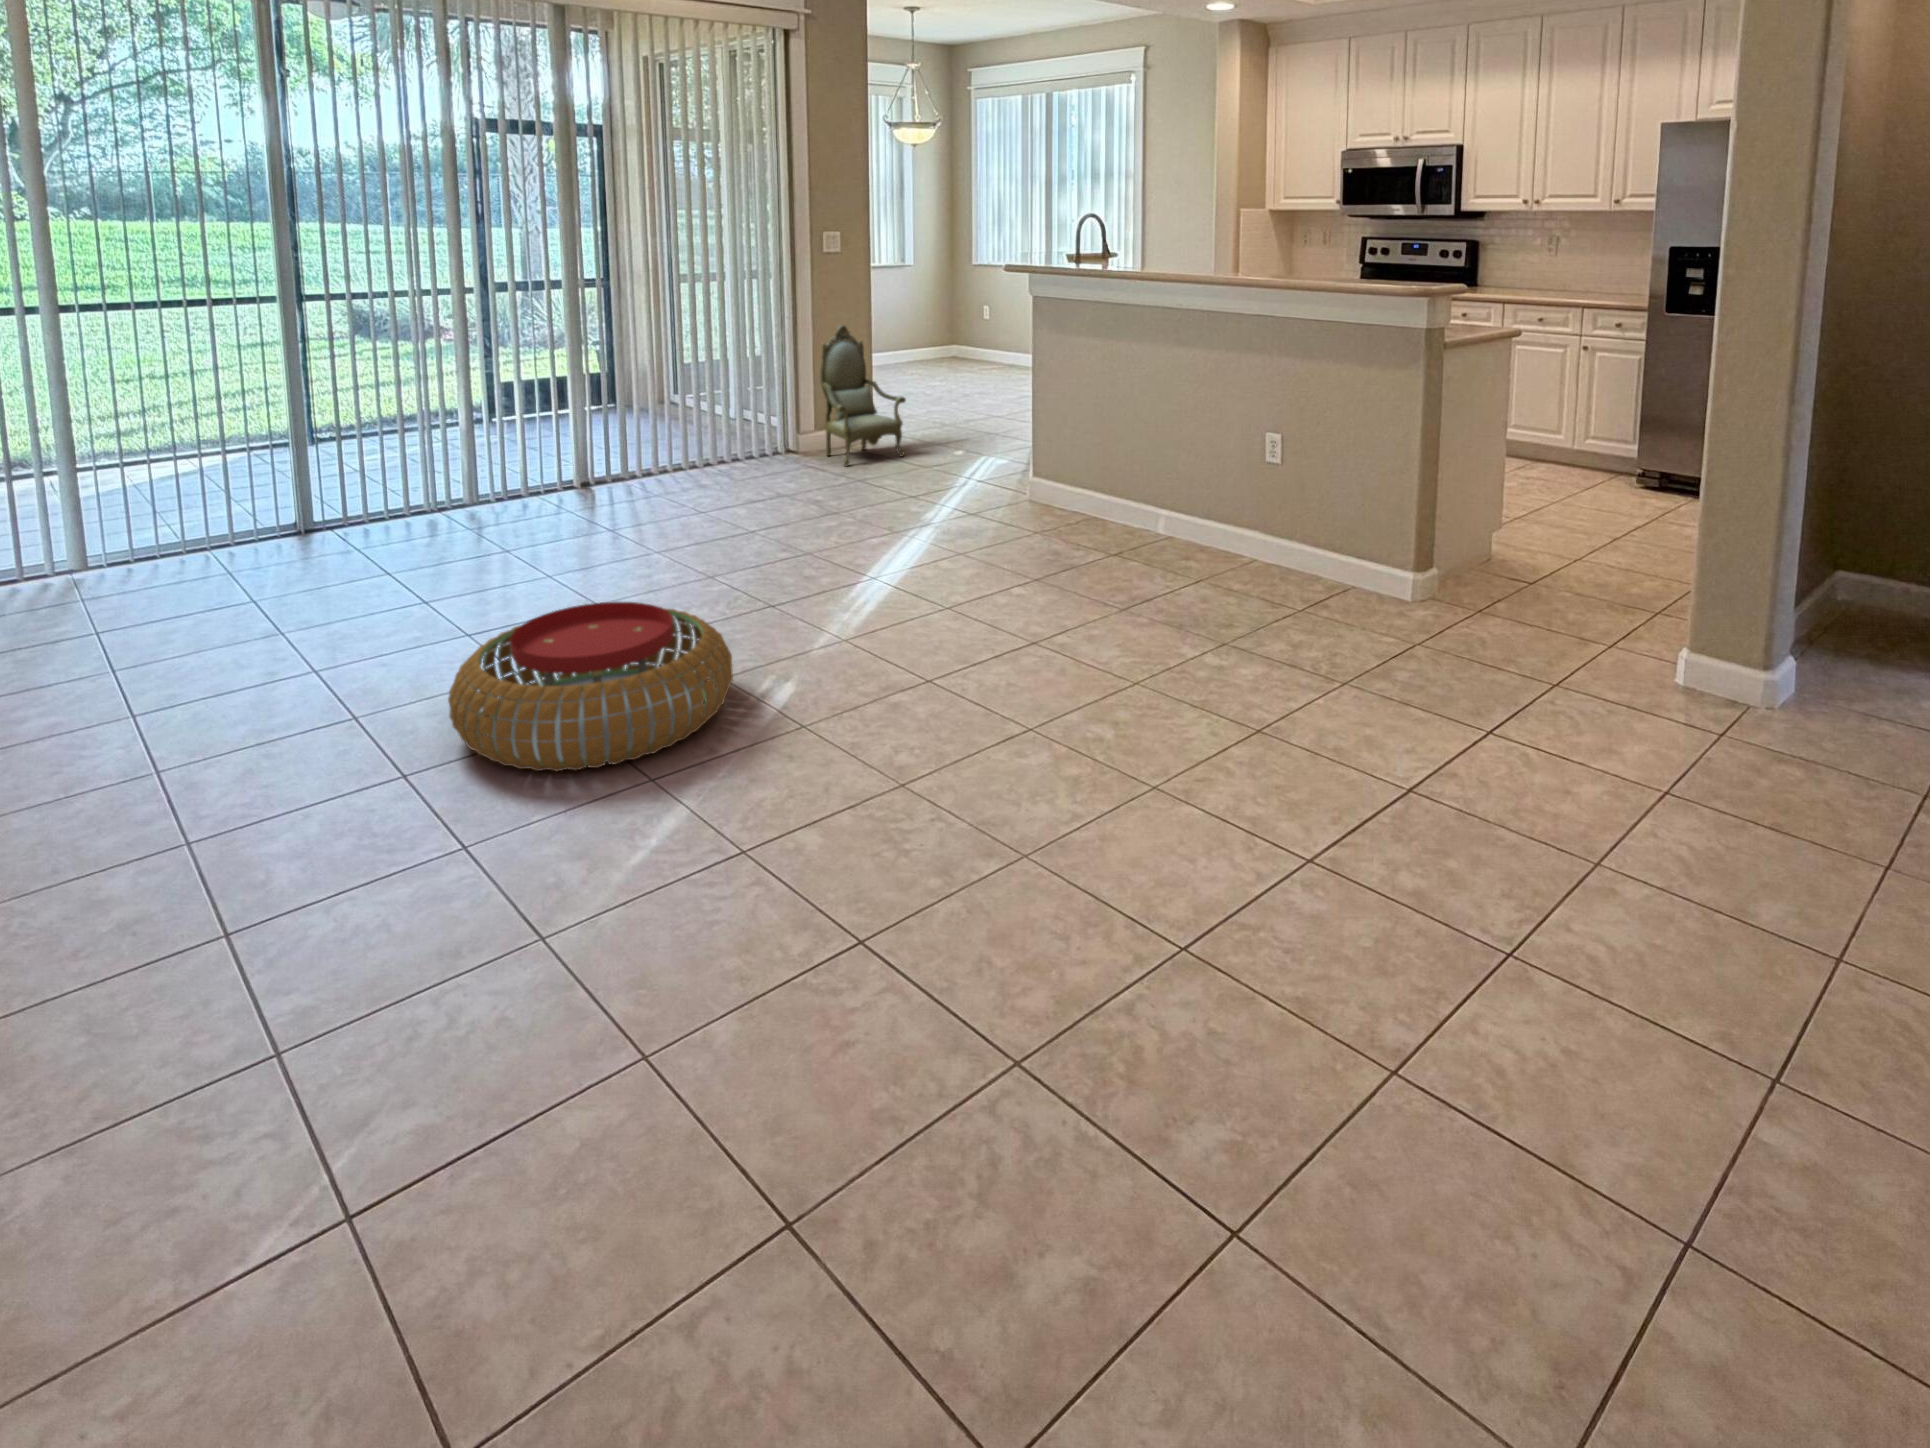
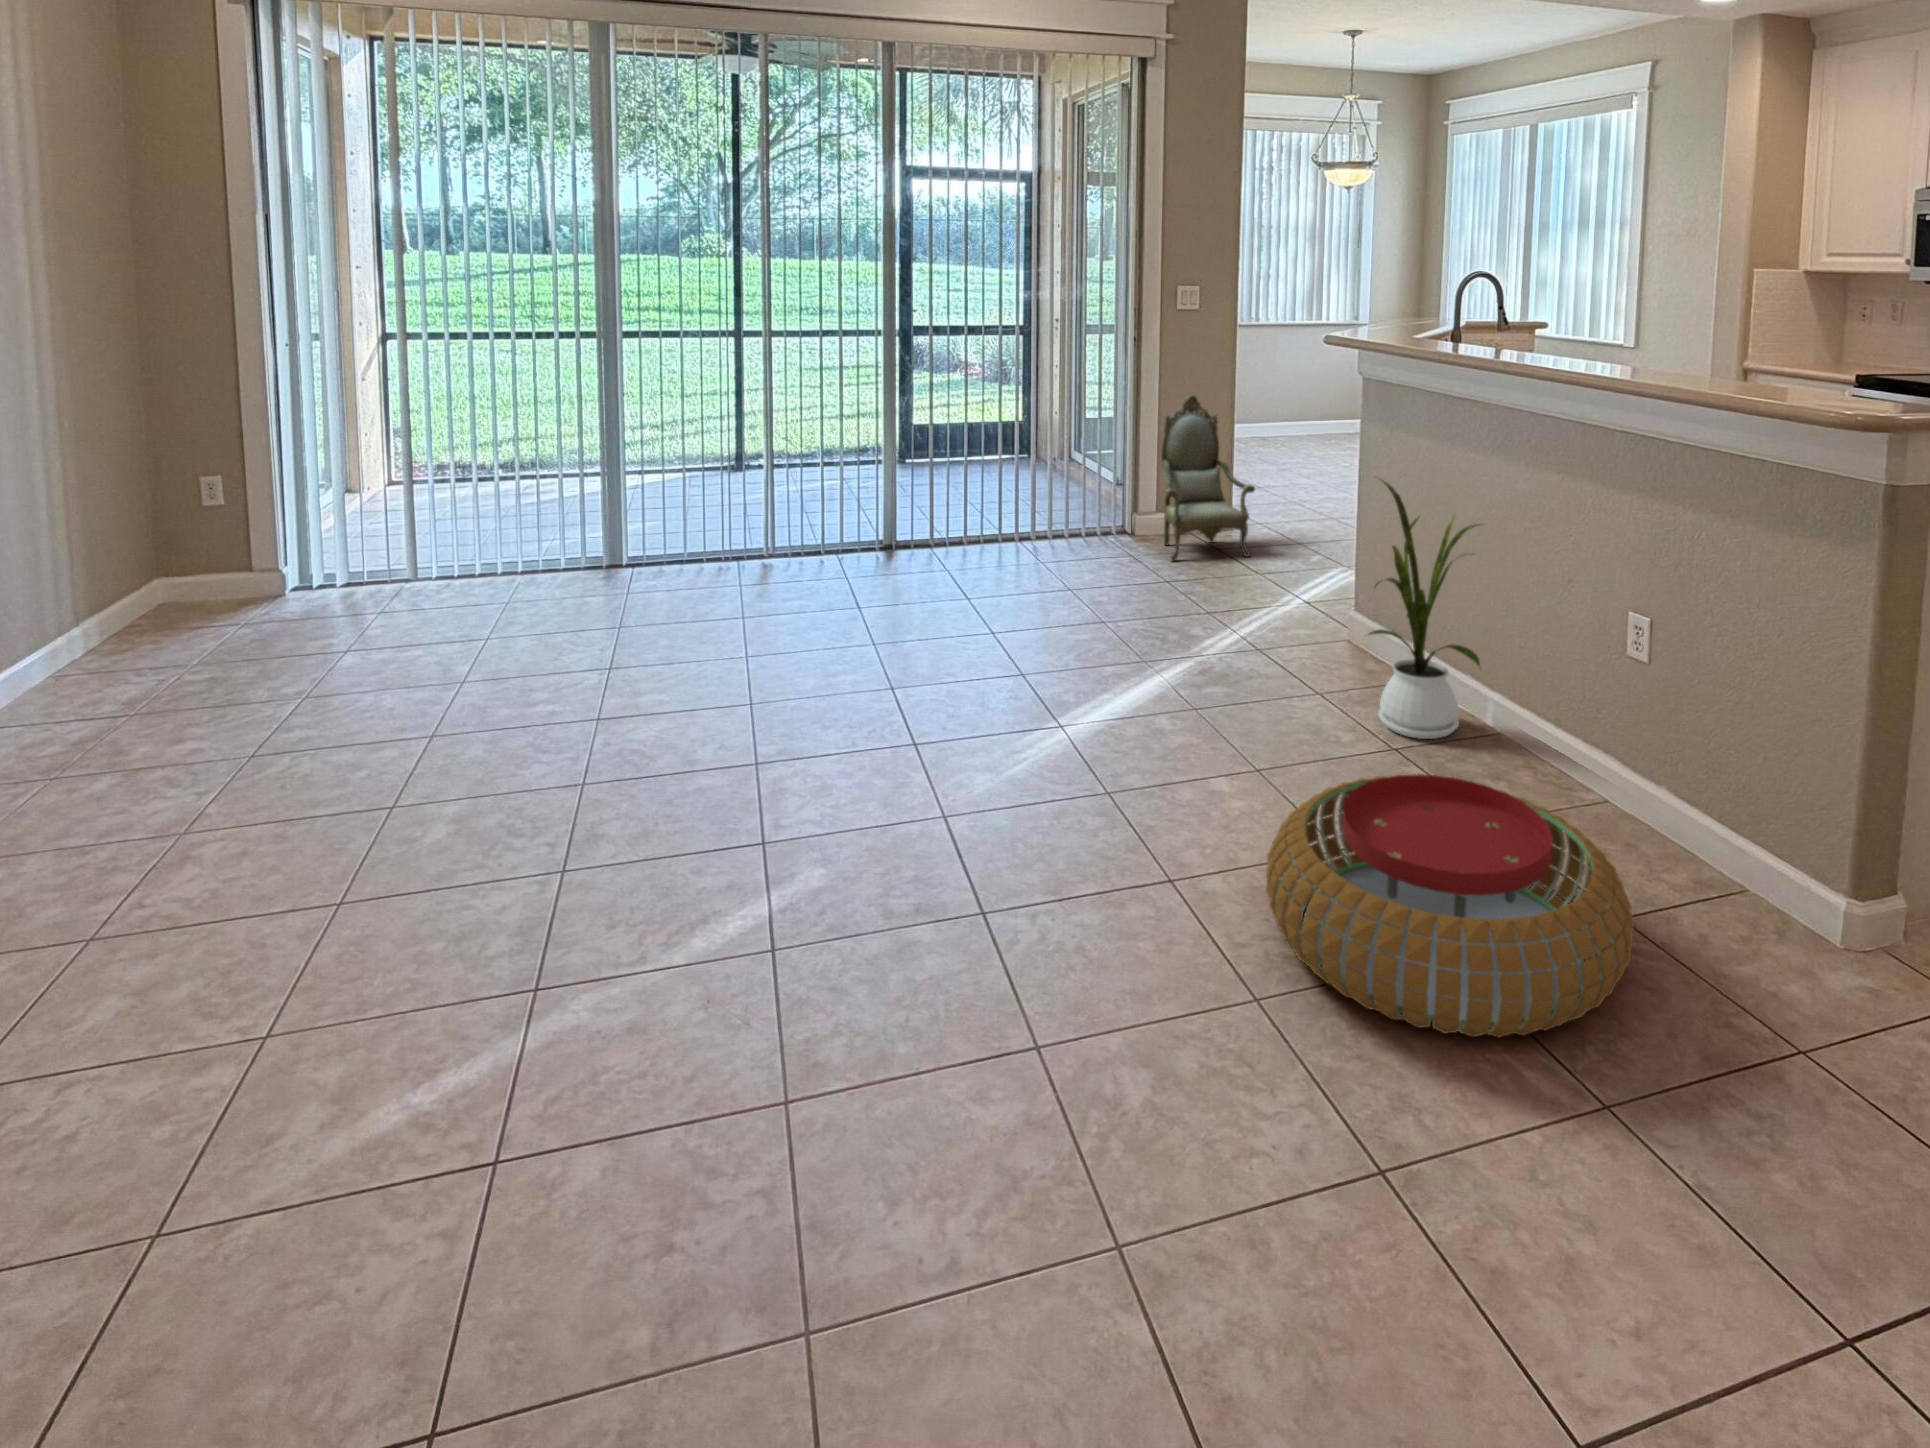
house plant: none [1068,365,1164,547] -> present [1365,480,1480,739]
pouf: present [448,602,733,771] -> present [1266,774,1634,1037]

